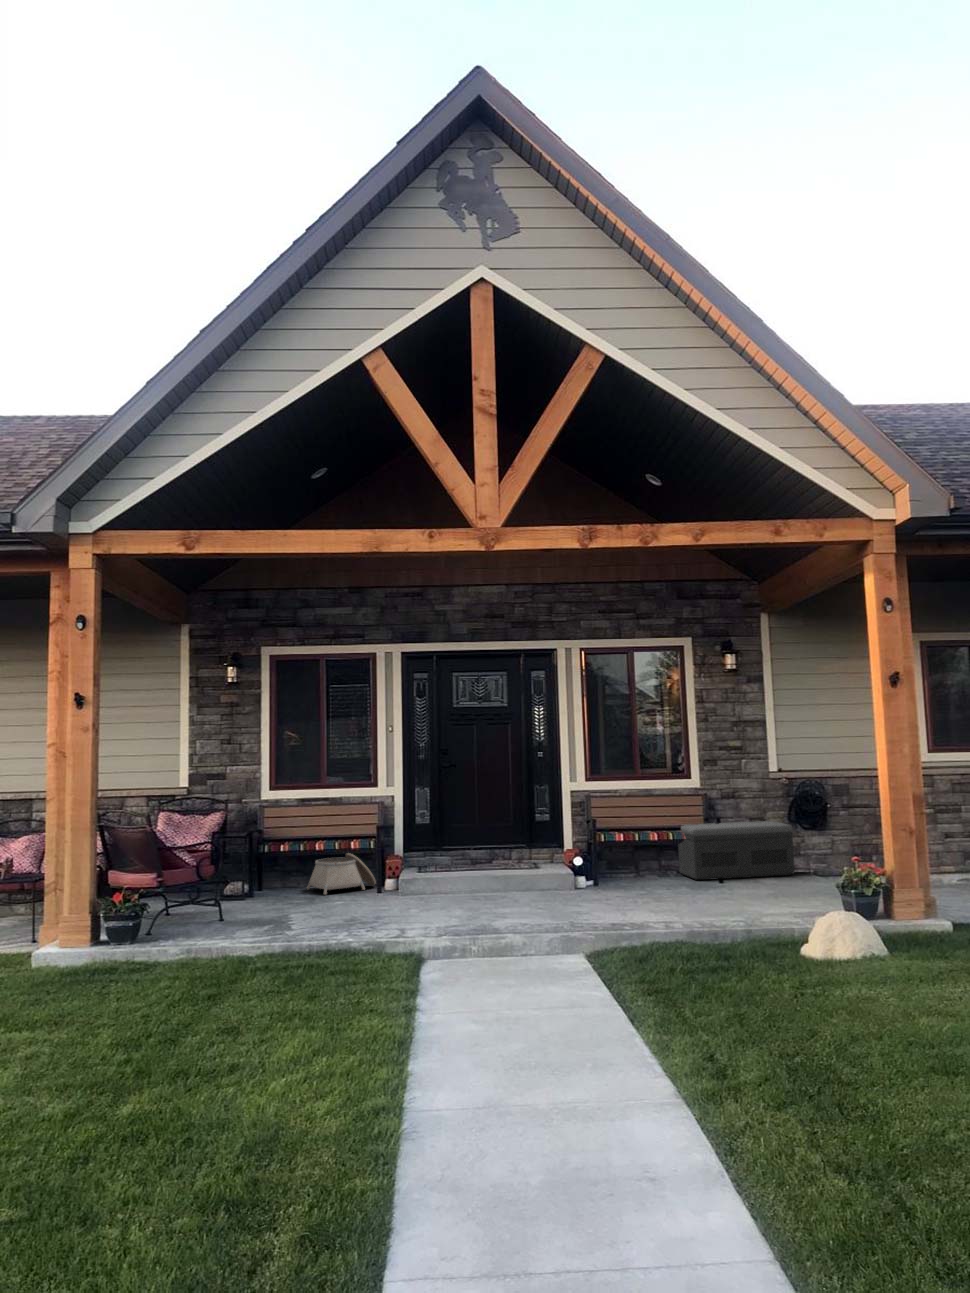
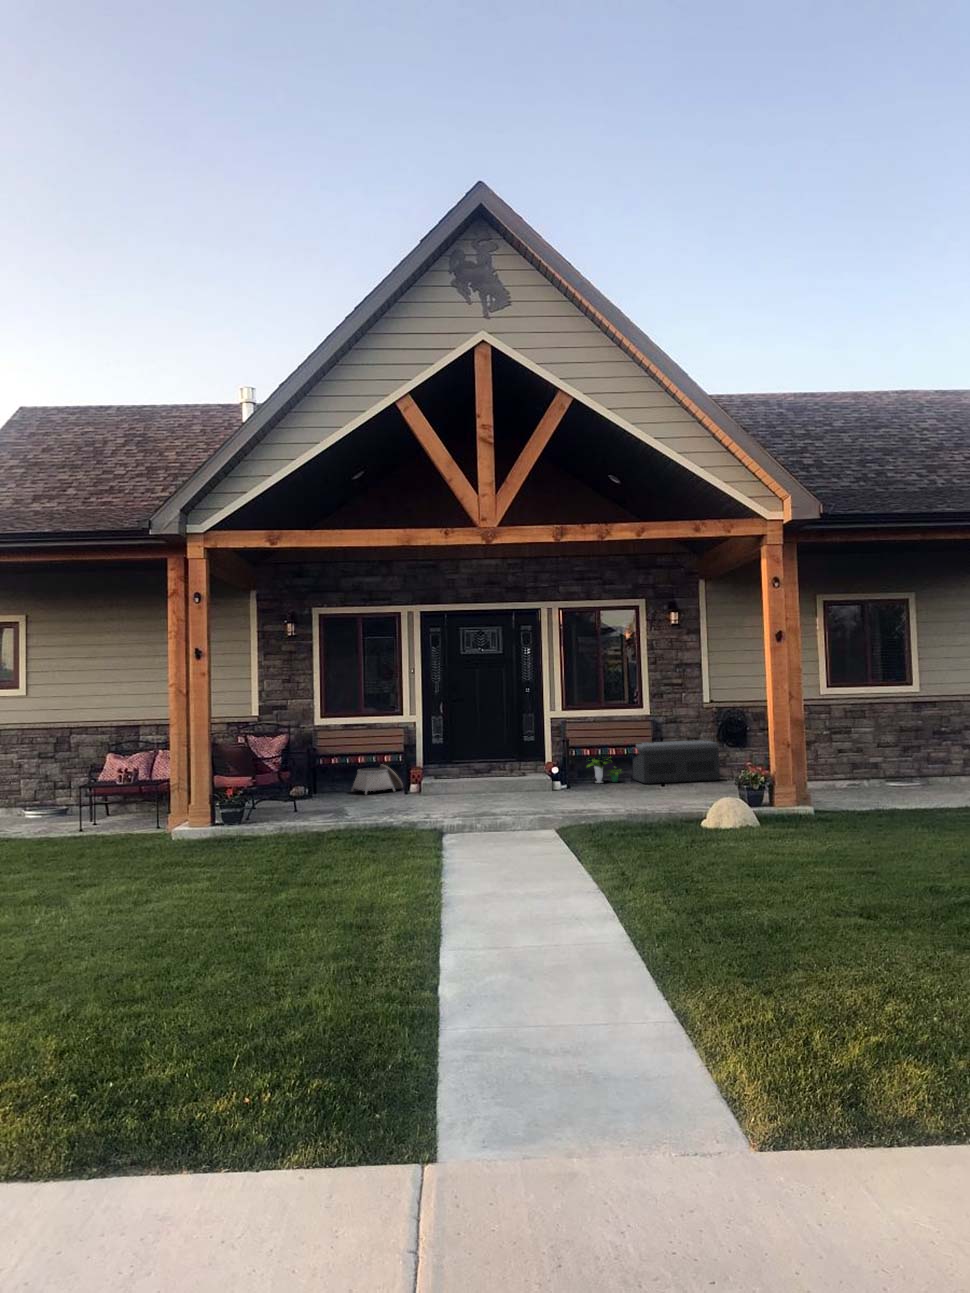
potted plant: none [616,840,667,878] -> present [587,759,622,783]

